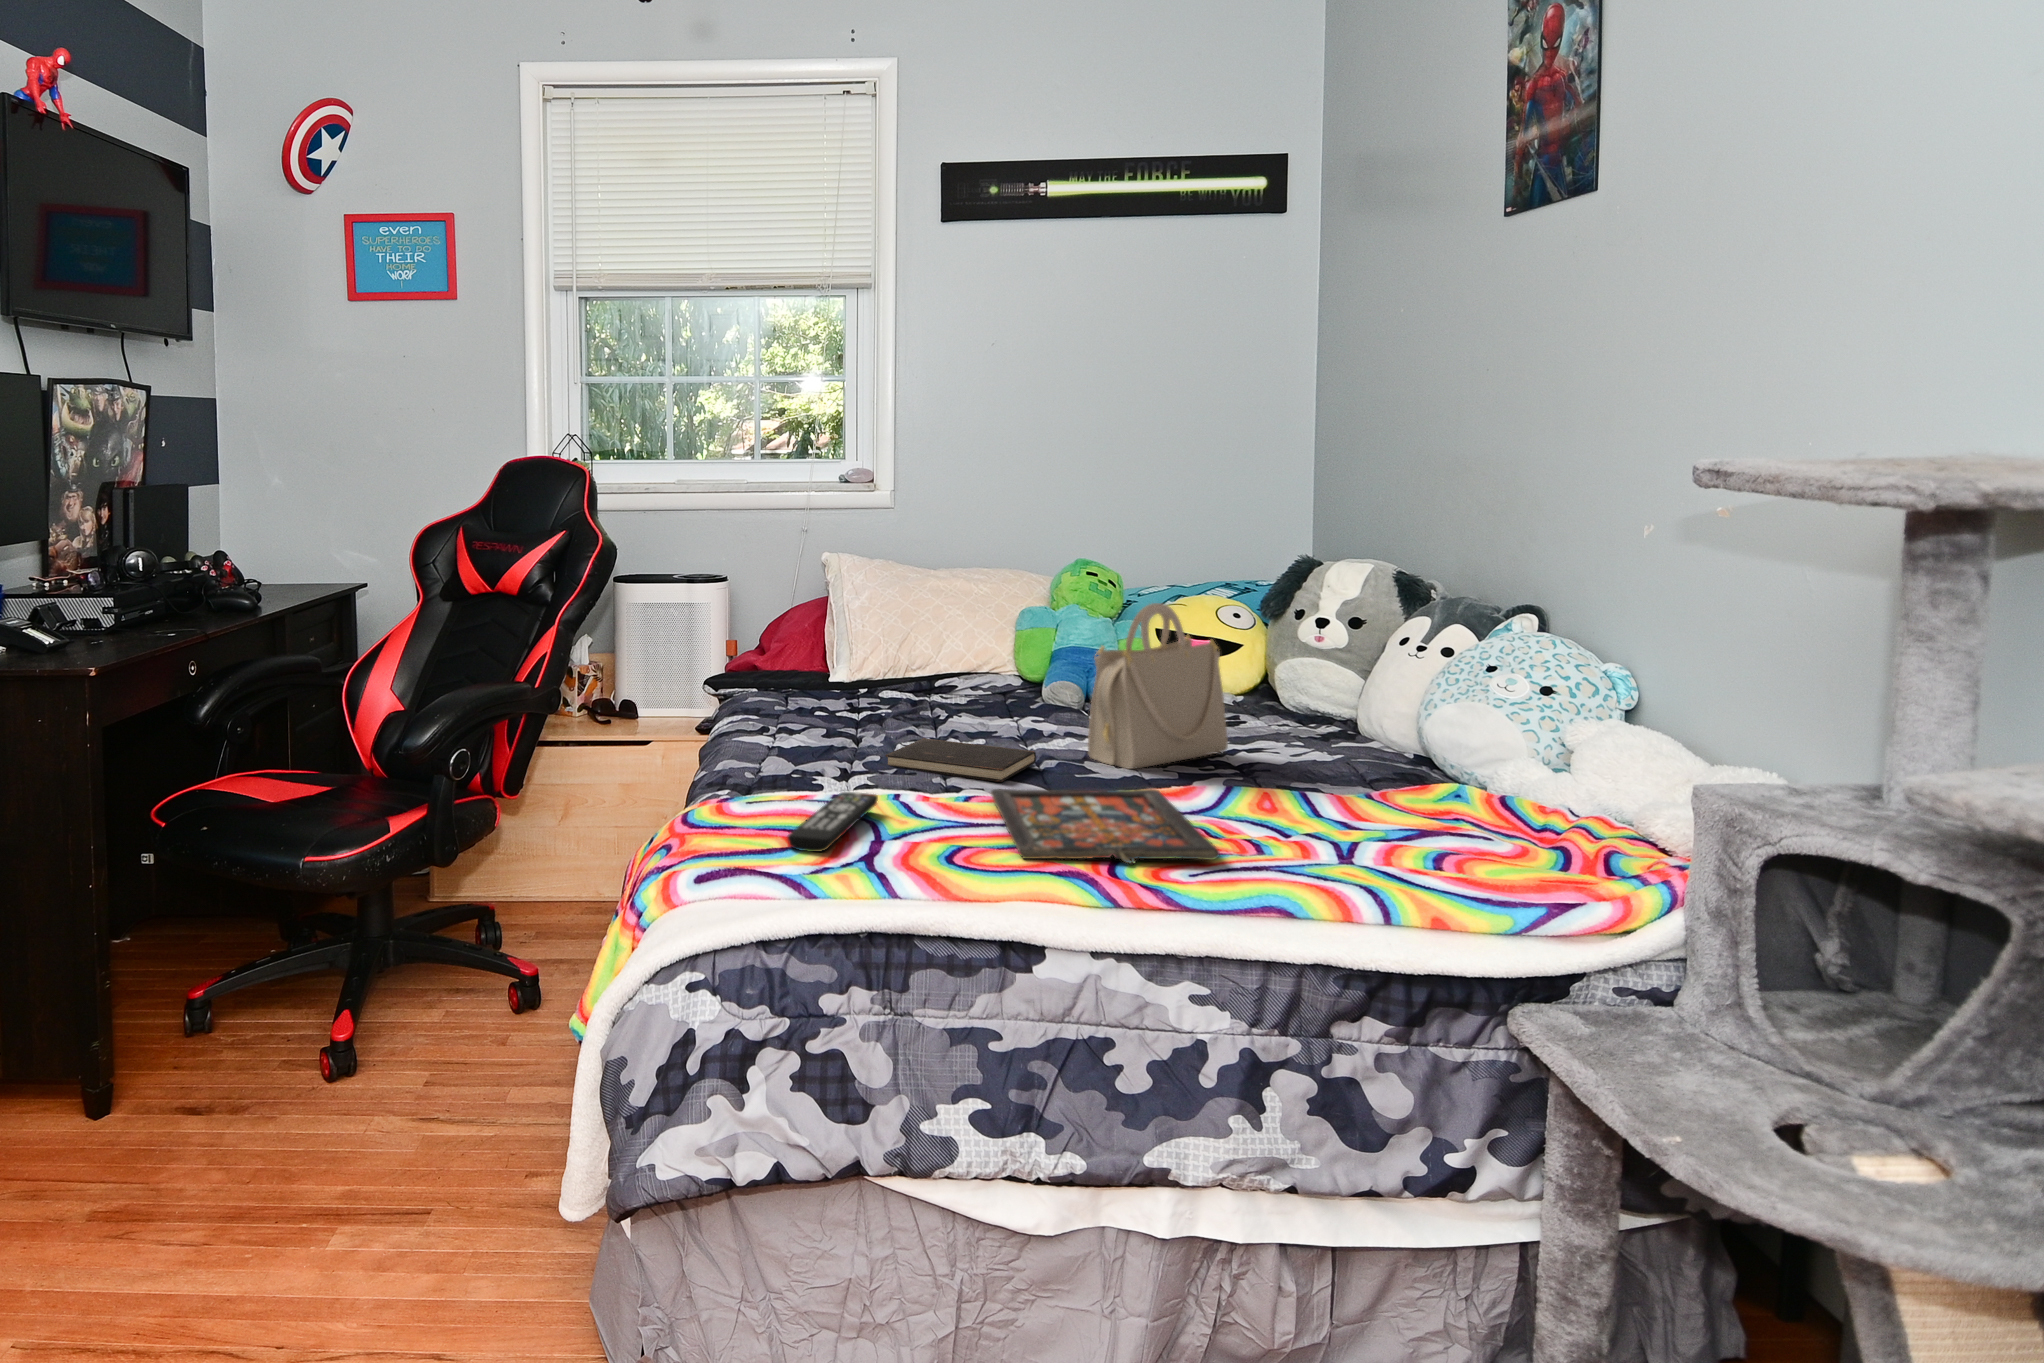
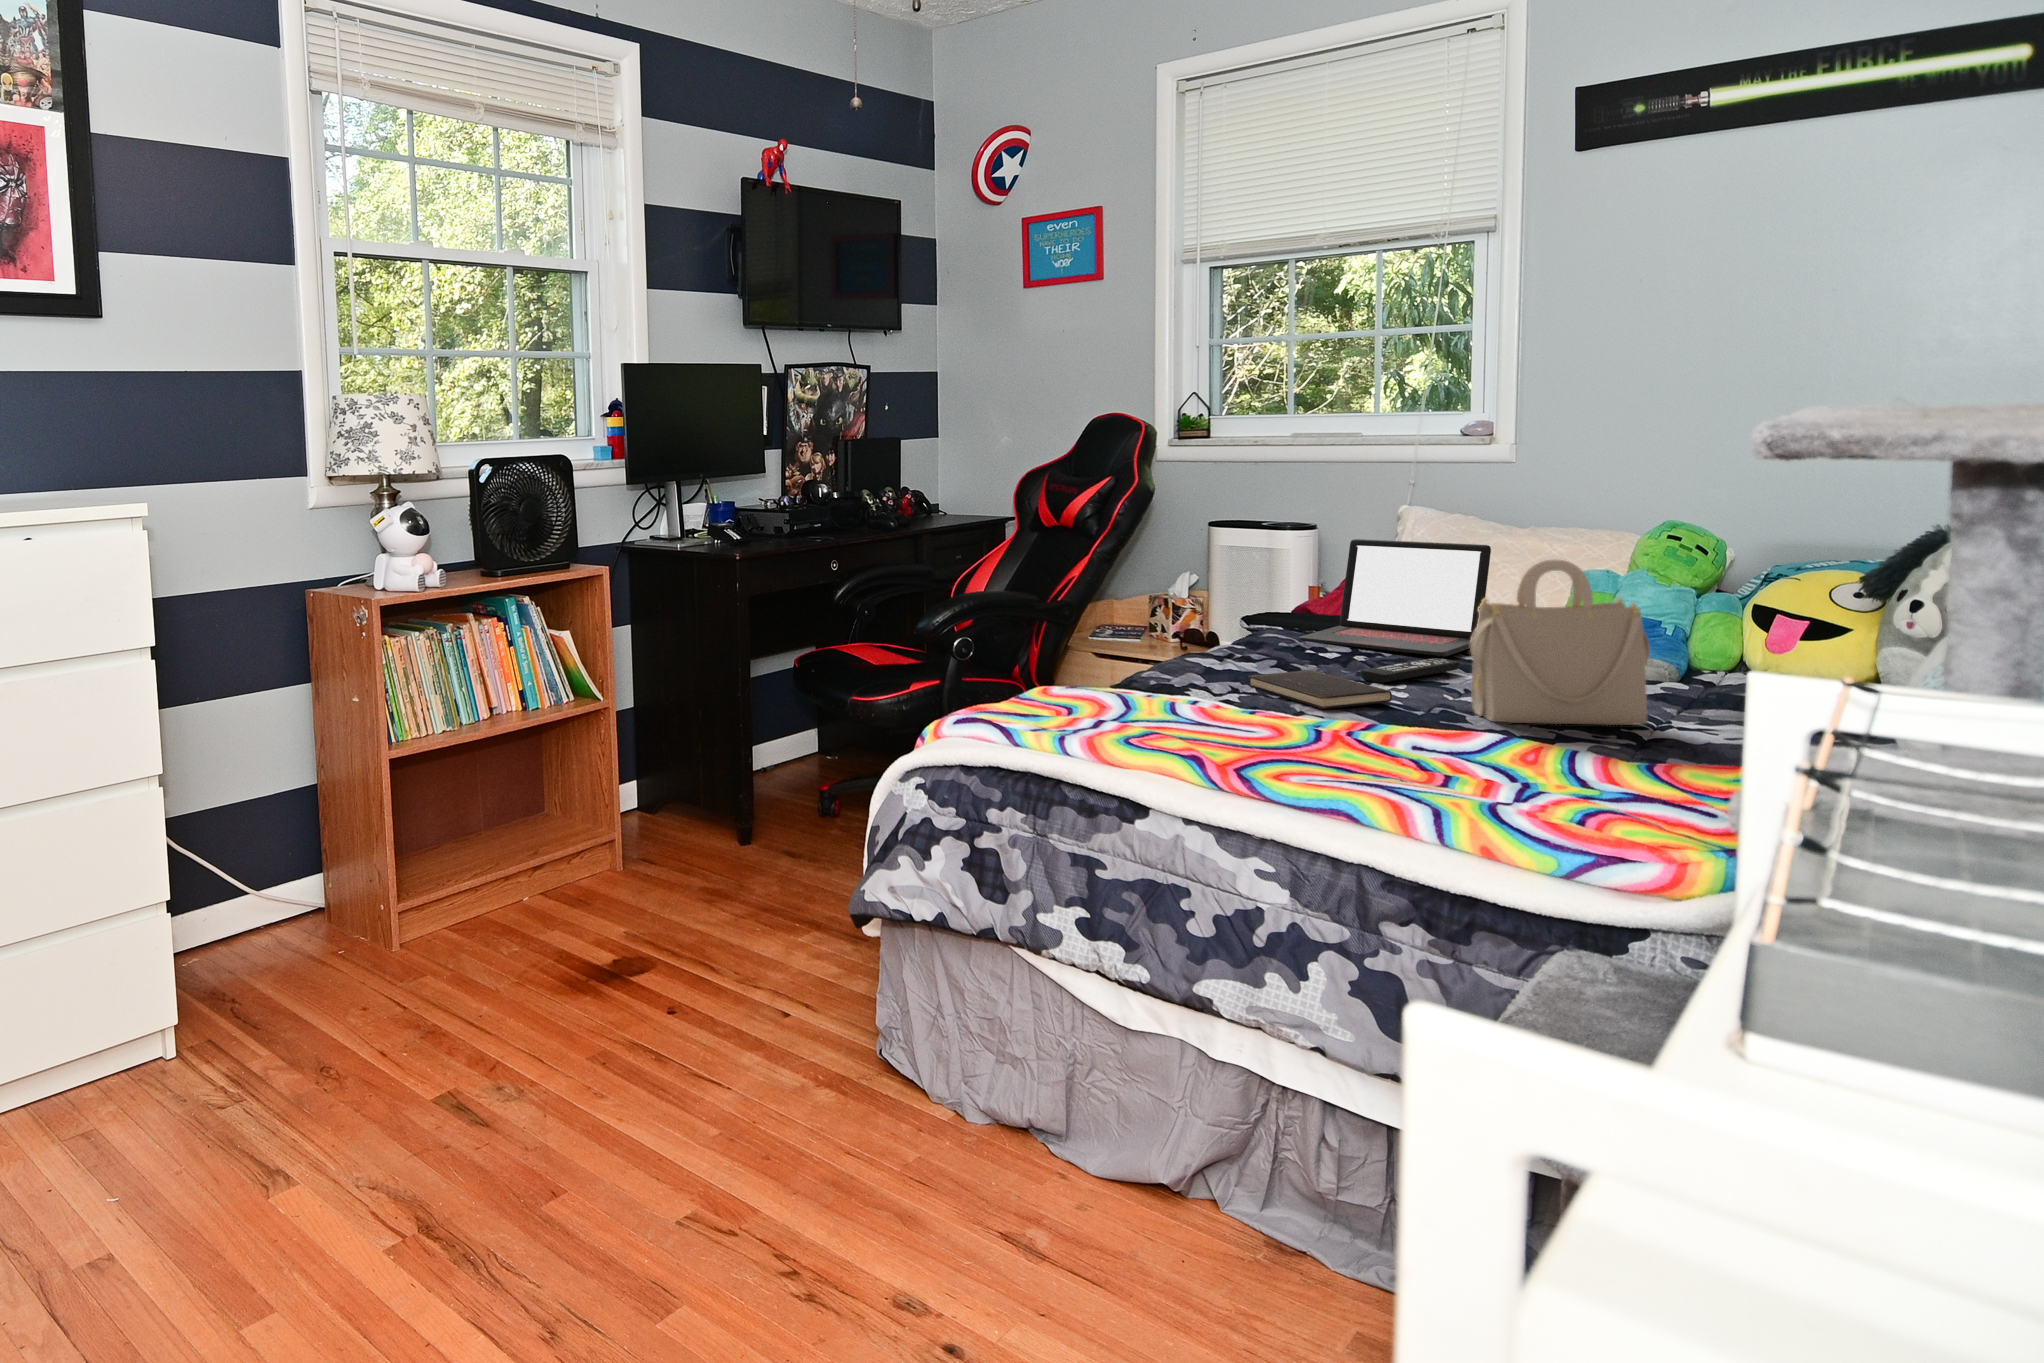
laptop: none [813,590,964,705] -> present [1299,539,1491,657]
board game: present [991,789,1220,863] -> none [1201,708,1439,779]
remote control: present [787,792,878,852] -> present [1361,658,1460,683]

